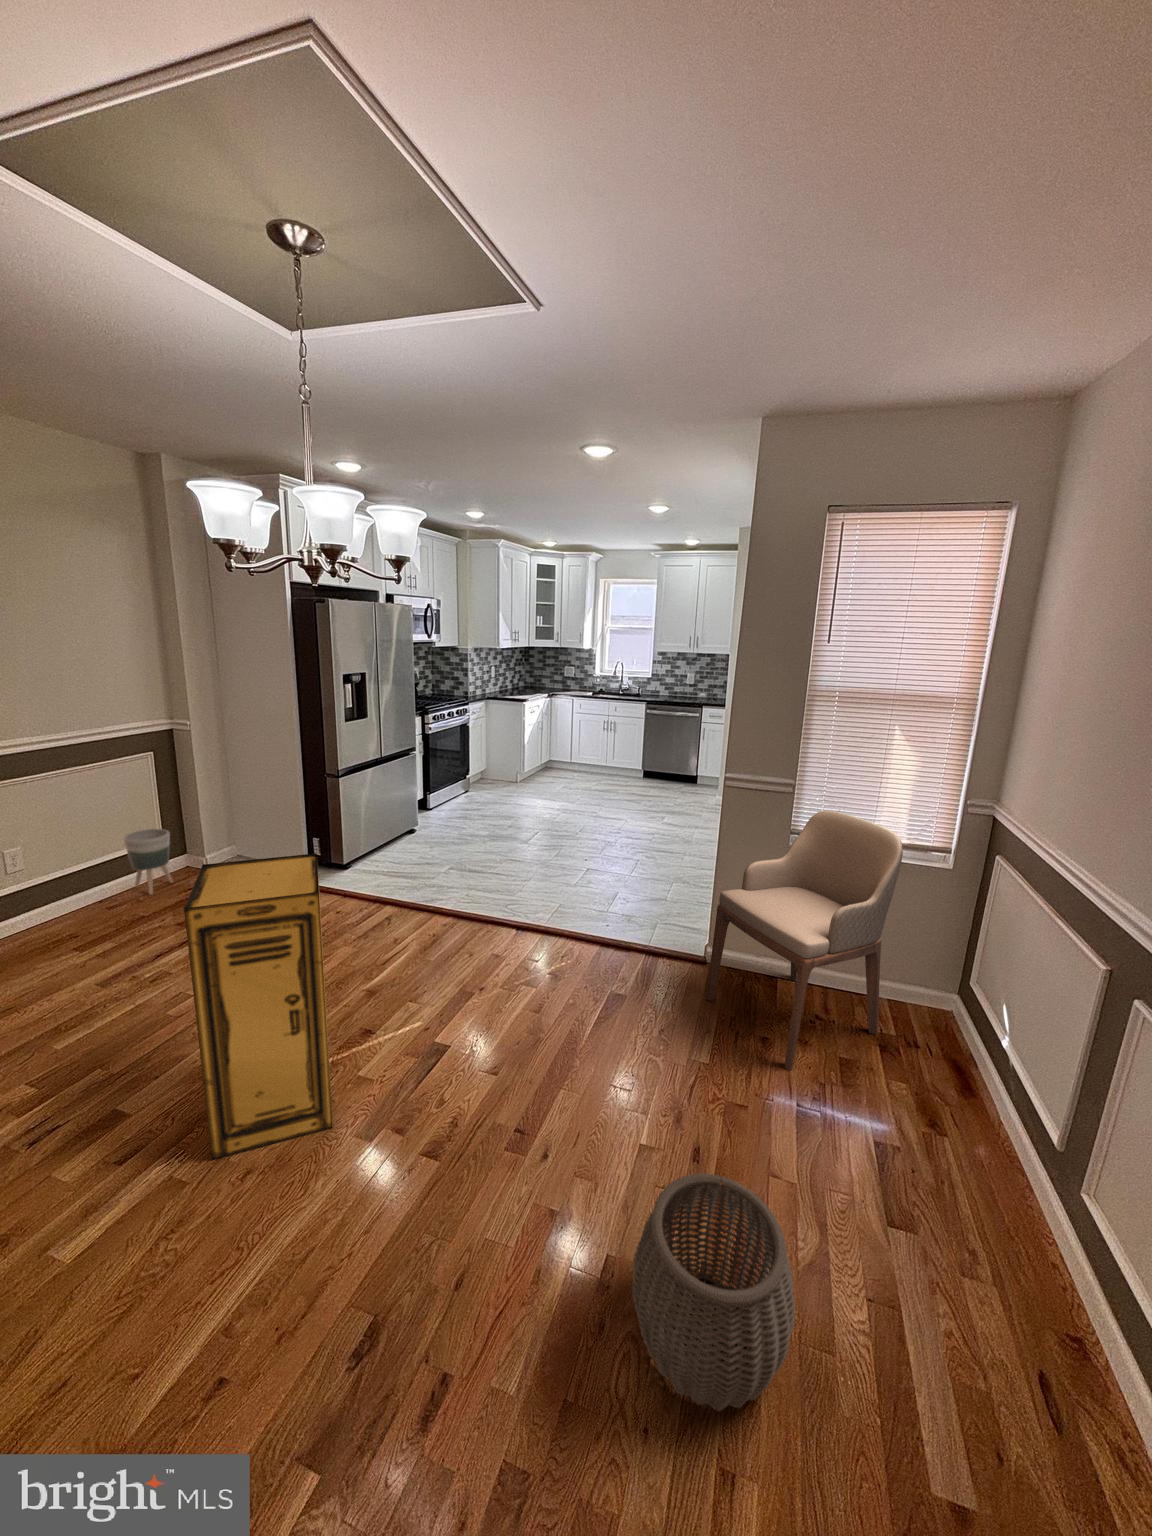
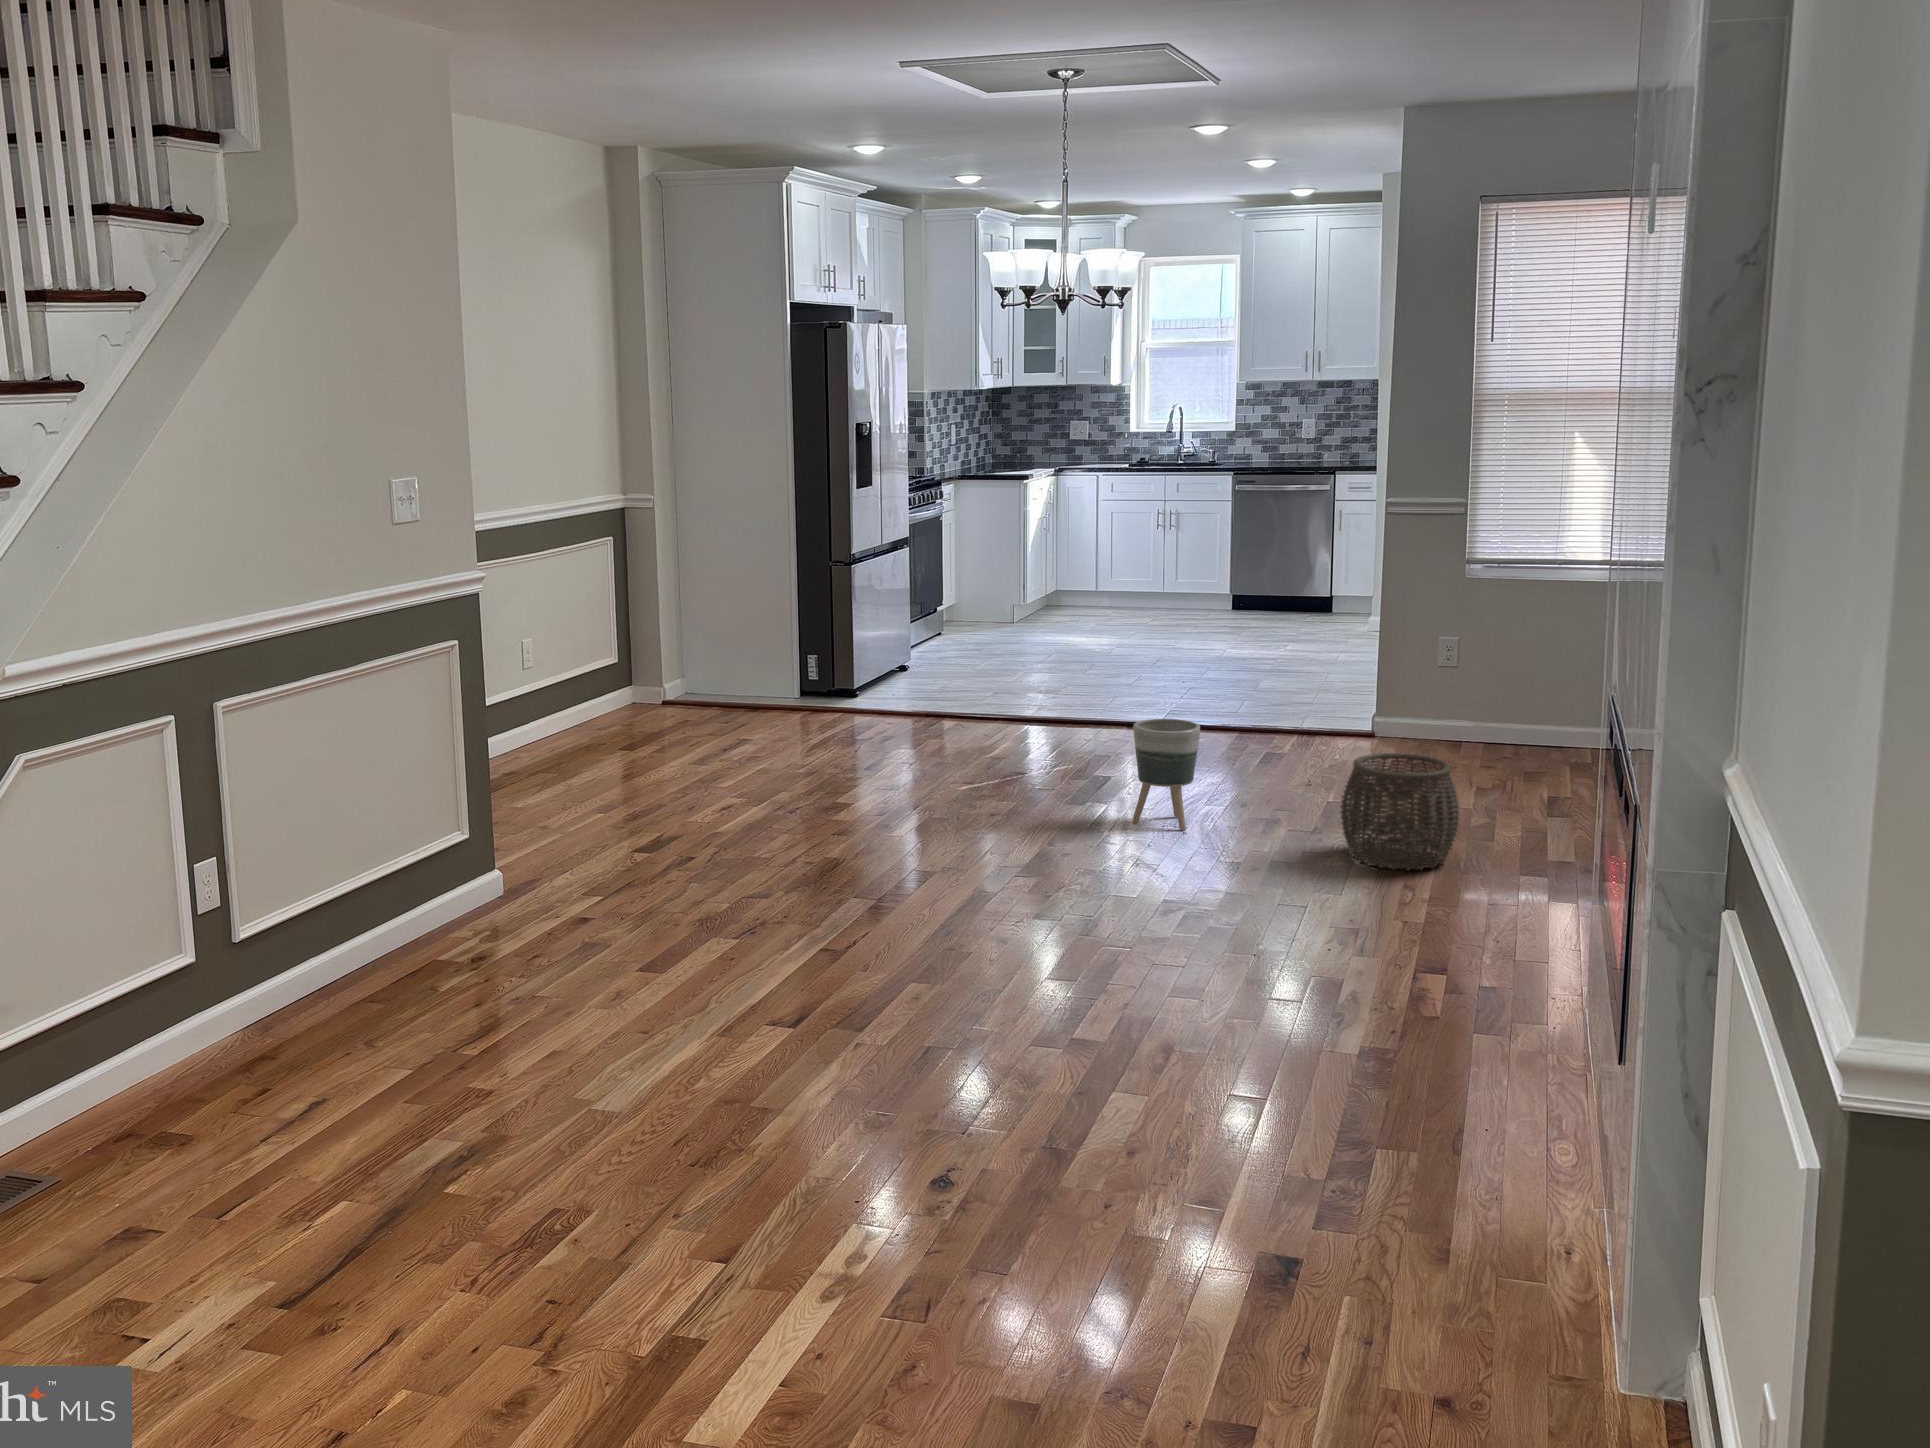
armchair: present [706,811,903,1070] -> none [1378,535,1580,790]
planter: present [124,829,173,895] -> present [1132,719,1200,830]
storage cabinet: present [184,853,332,1160] -> none [907,570,1038,827]

